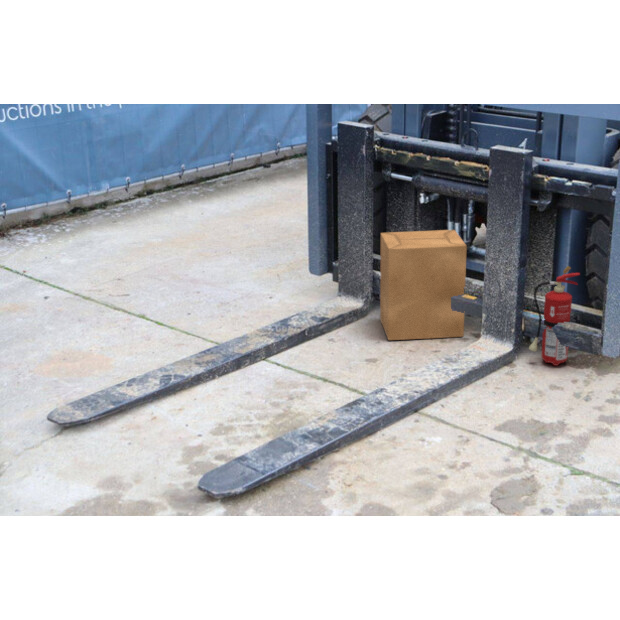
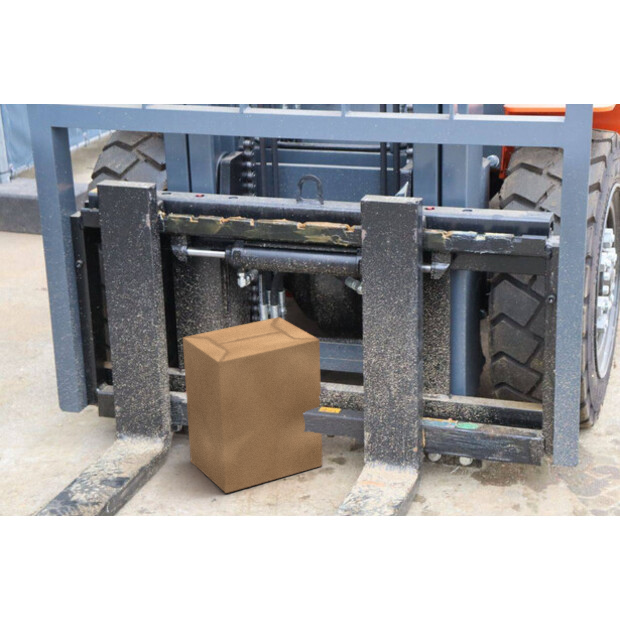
fire extinguisher: present [529,266,580,366] -> none [433,349,491,486]

